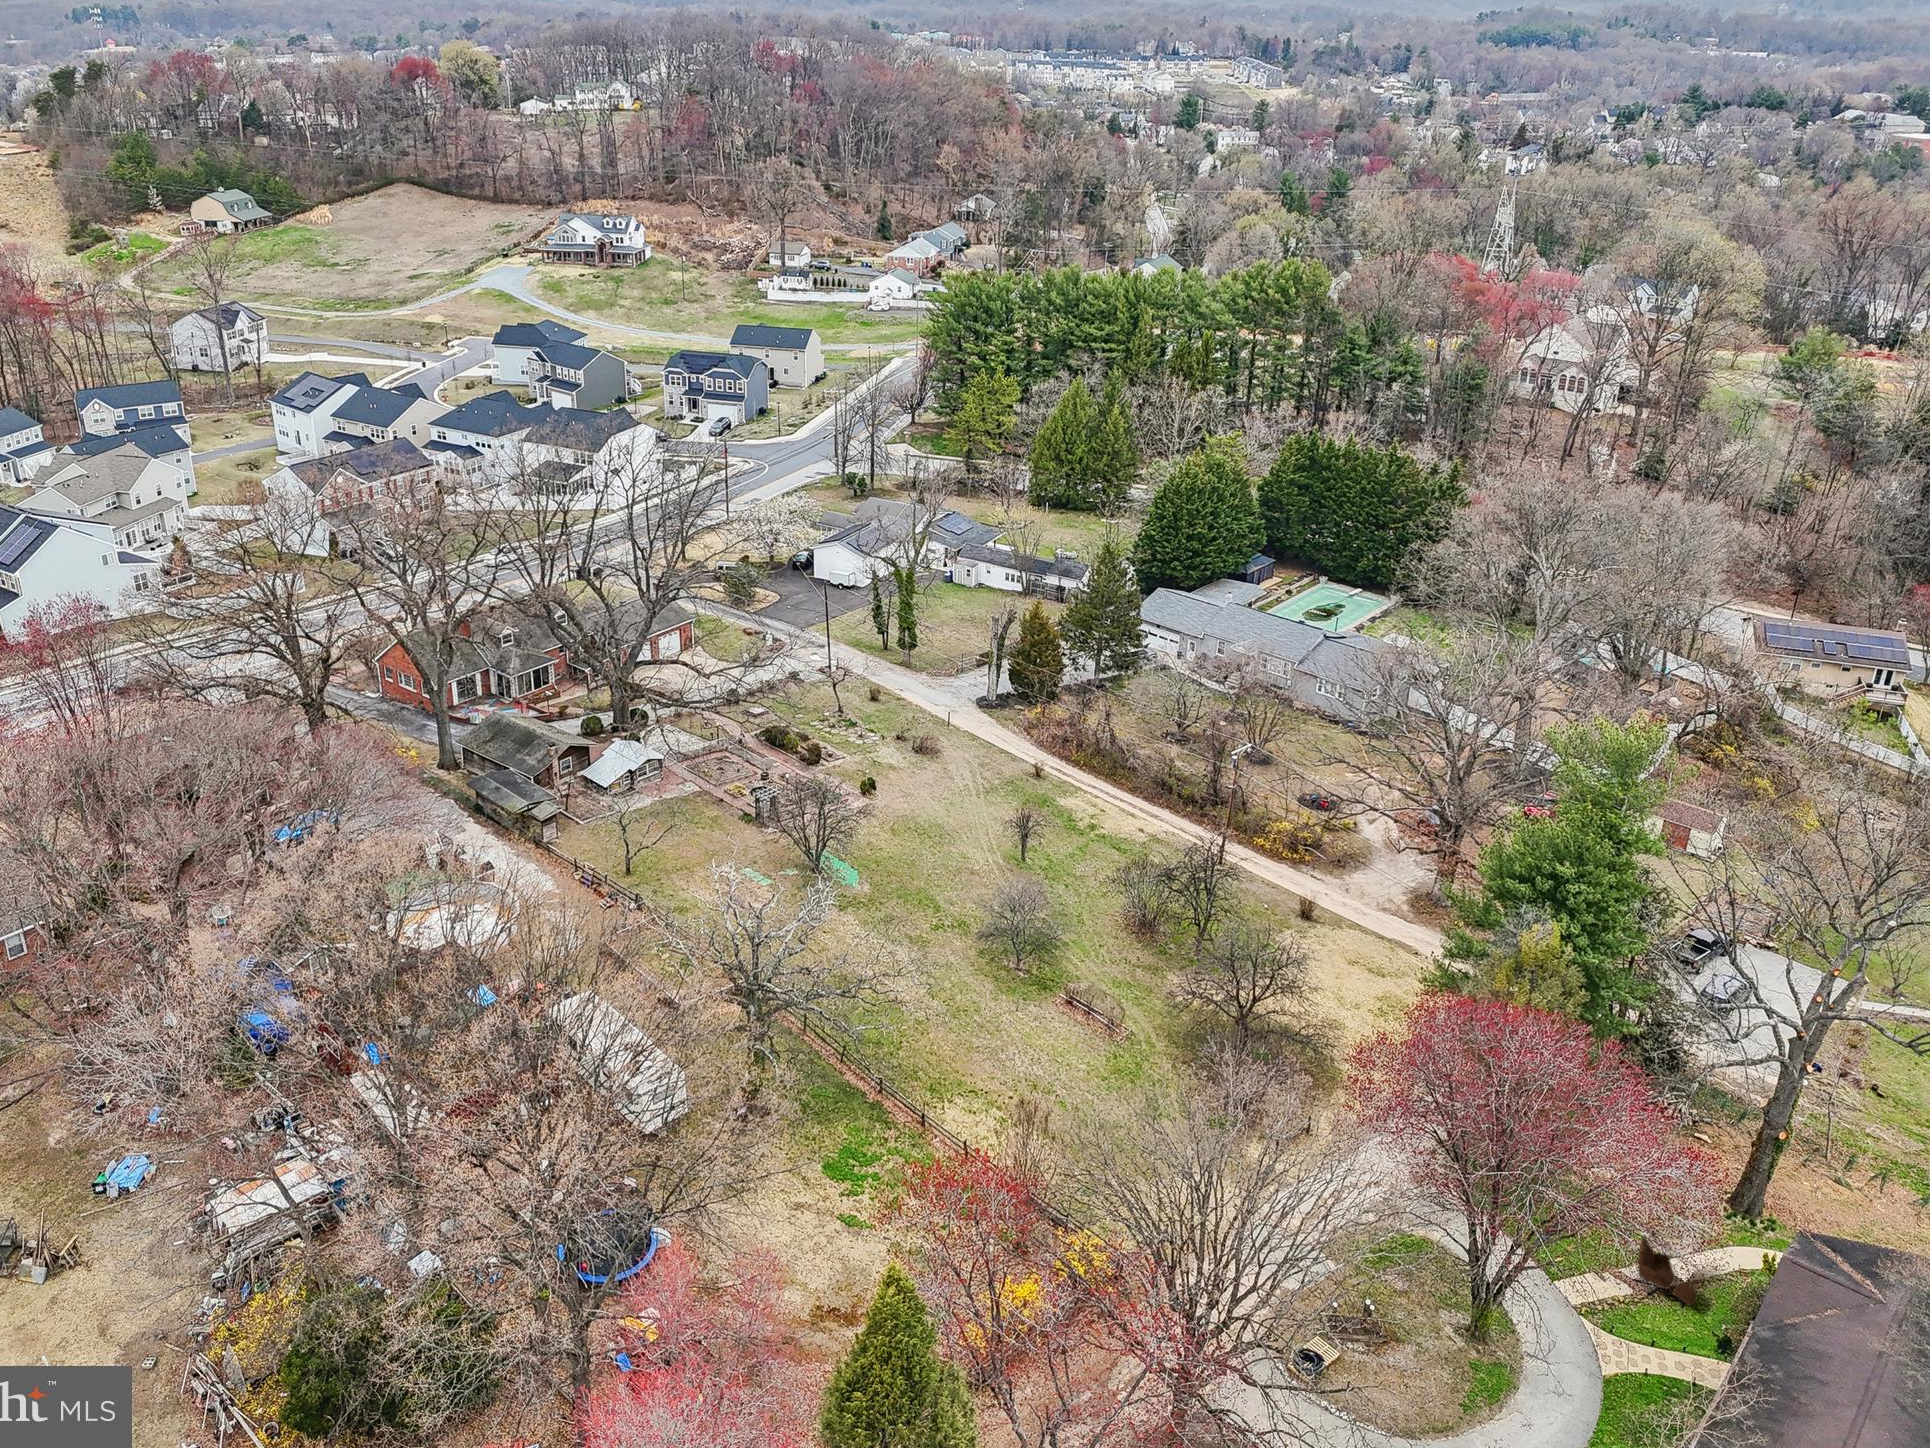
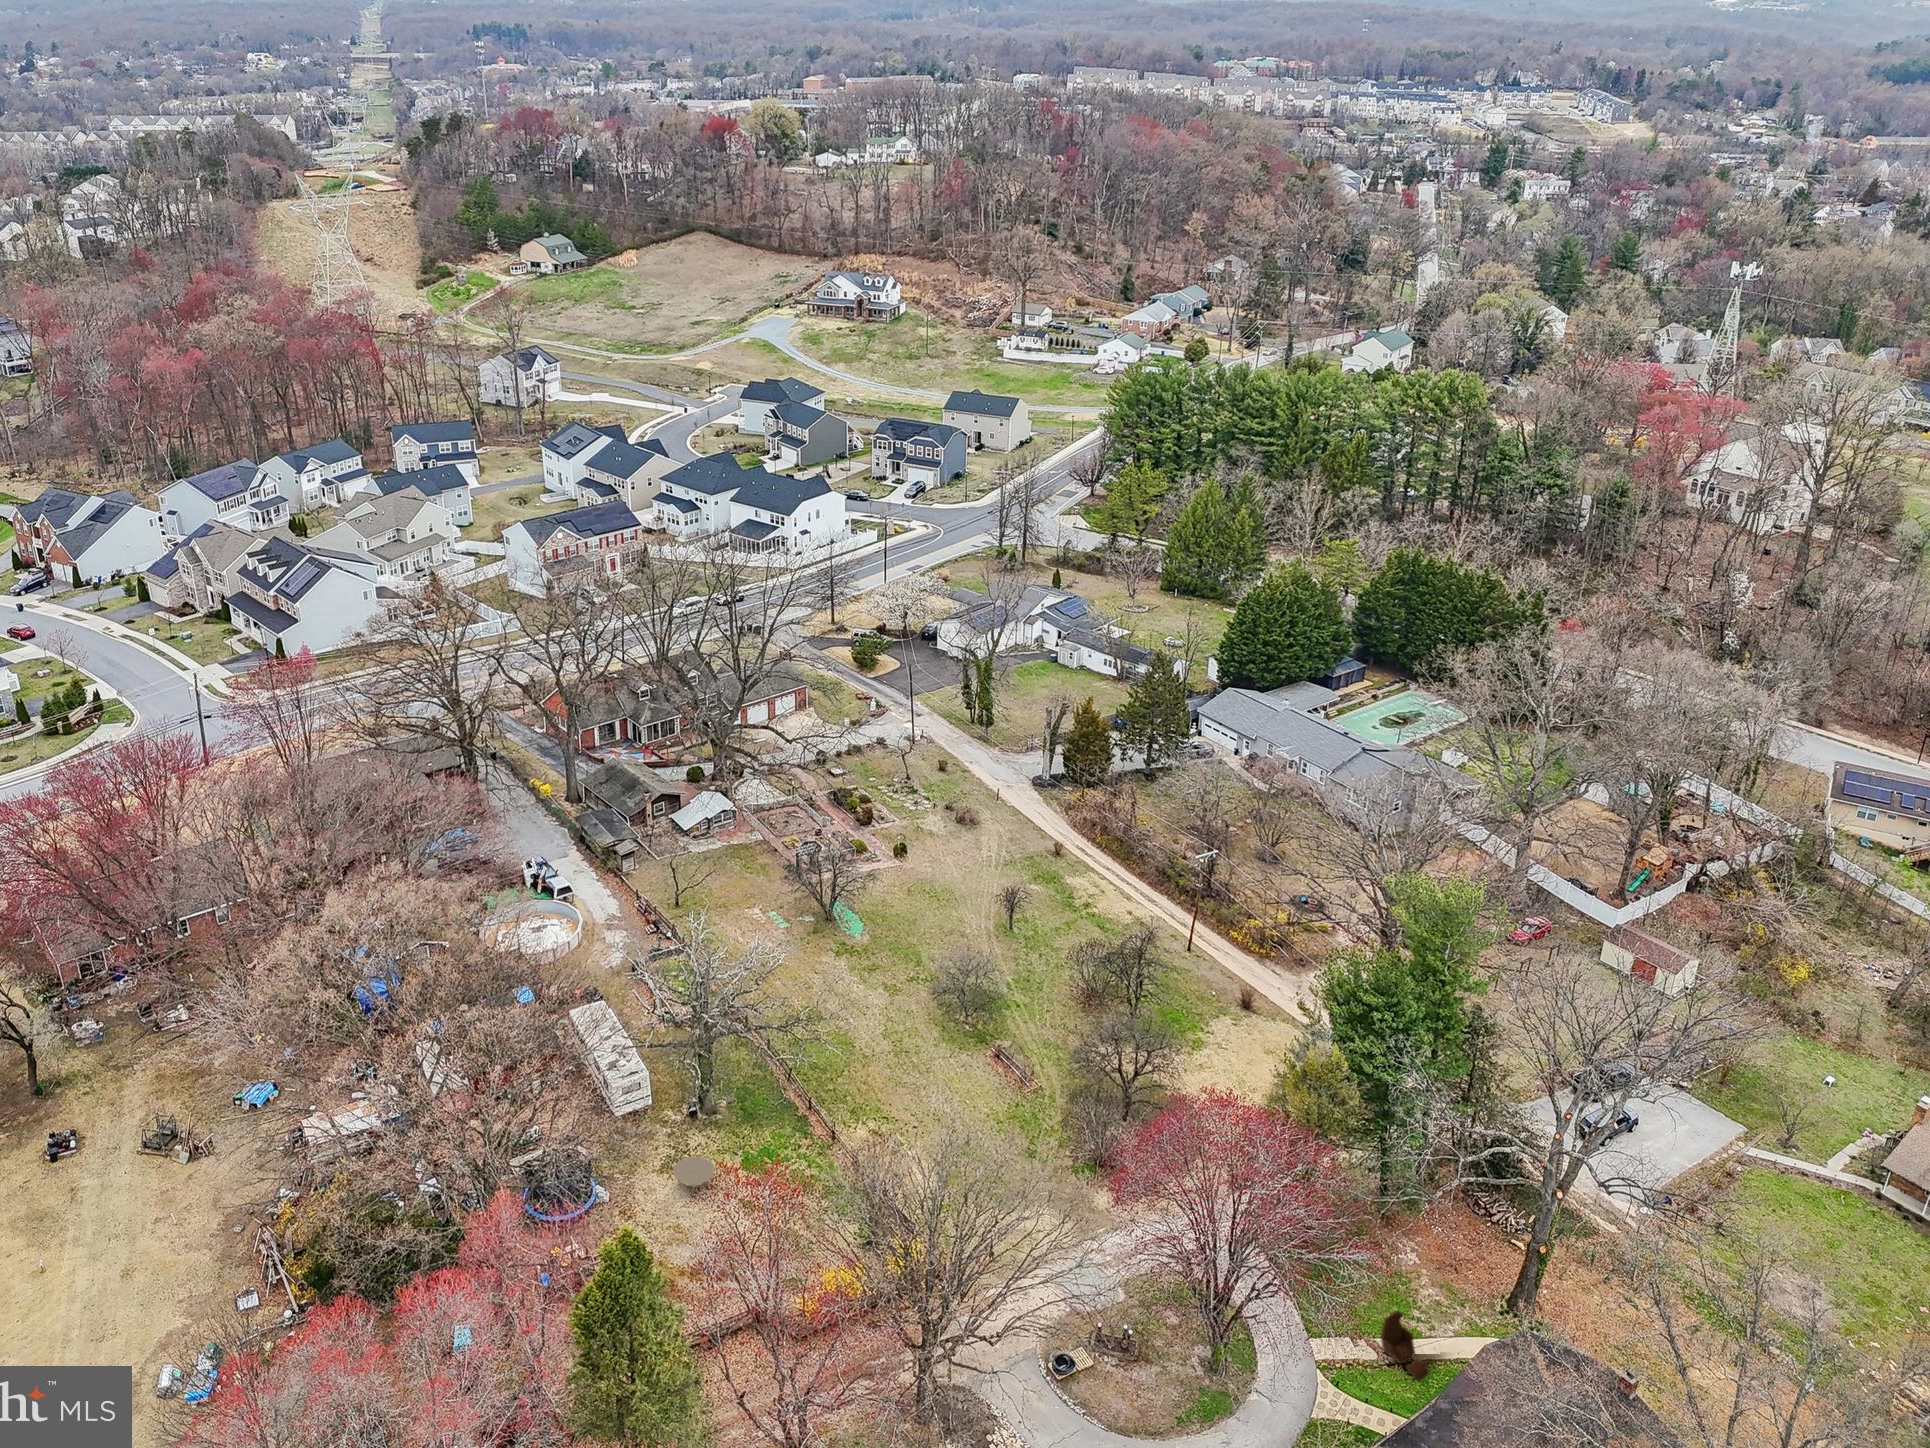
round table: none [748,1172,802,1225] -> present [673,1156,714,1197]

